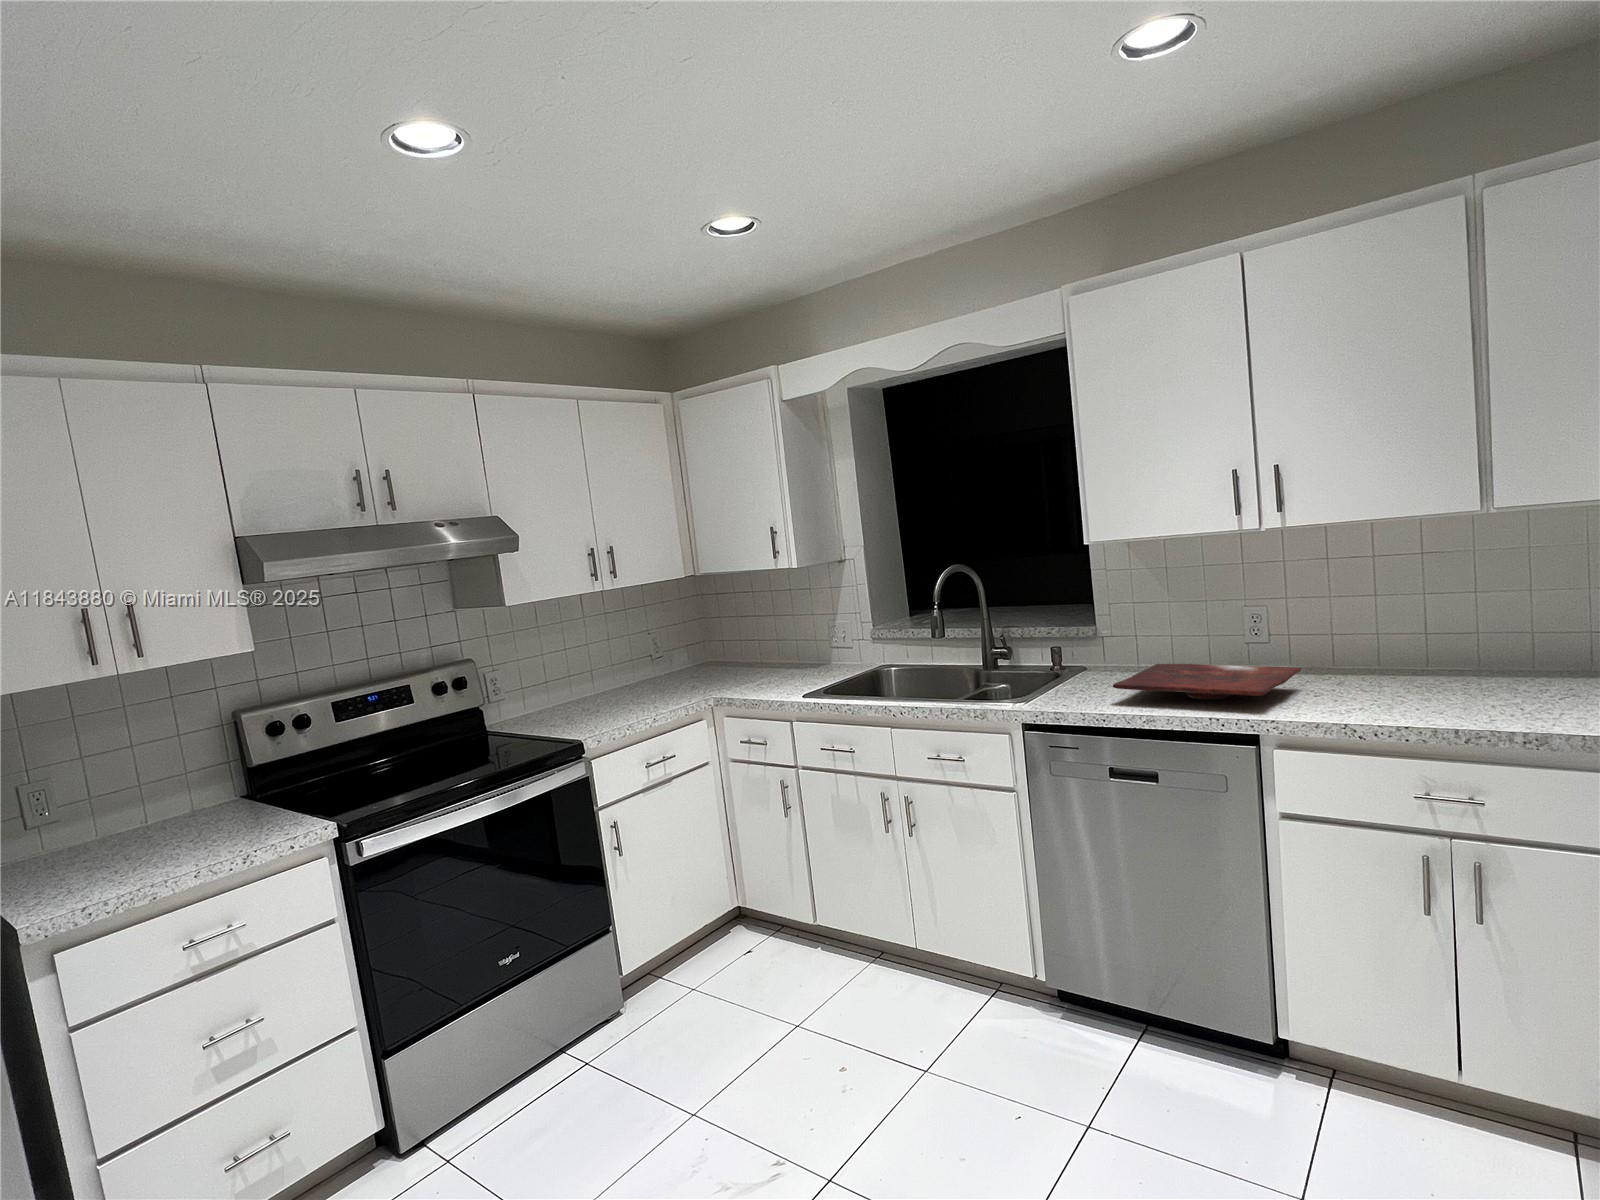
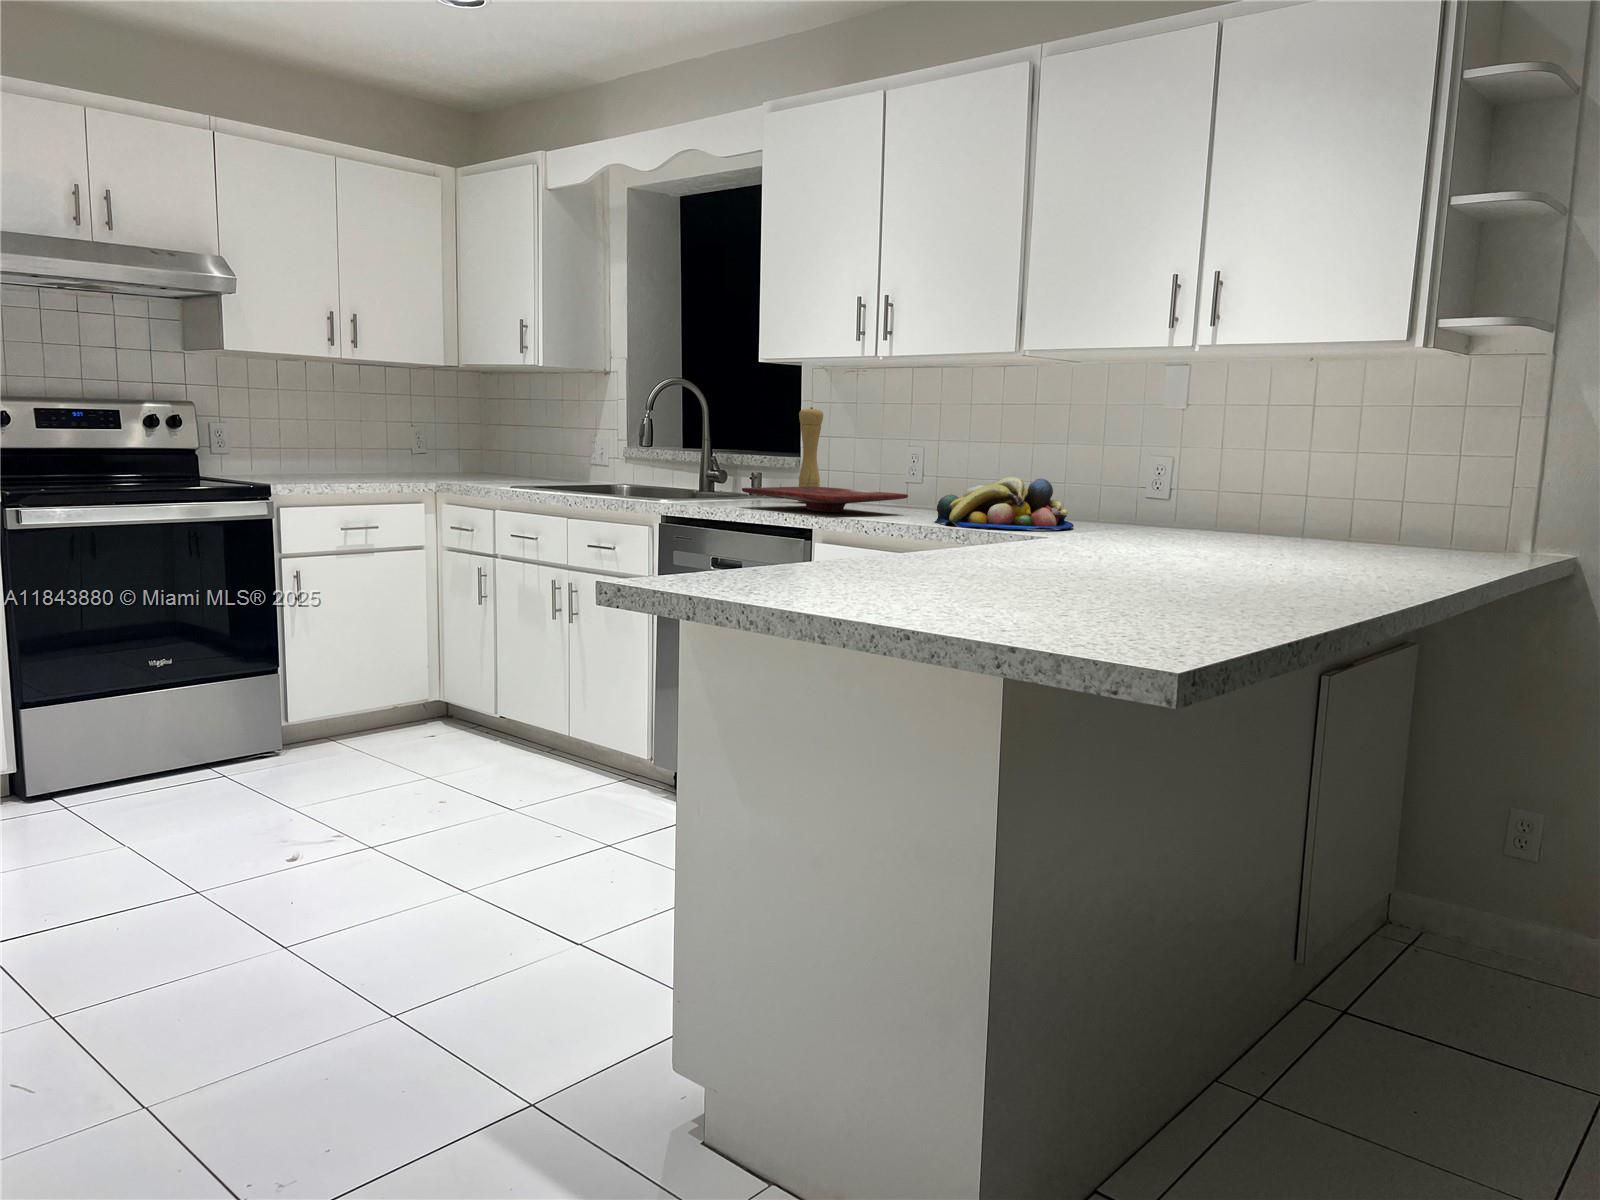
pepper mill: none [1115,580,1147,677] -> present [798,407,823,502]
fruit bowl: none [1378,639,1560,714] -> present [935,477,1074,530]

